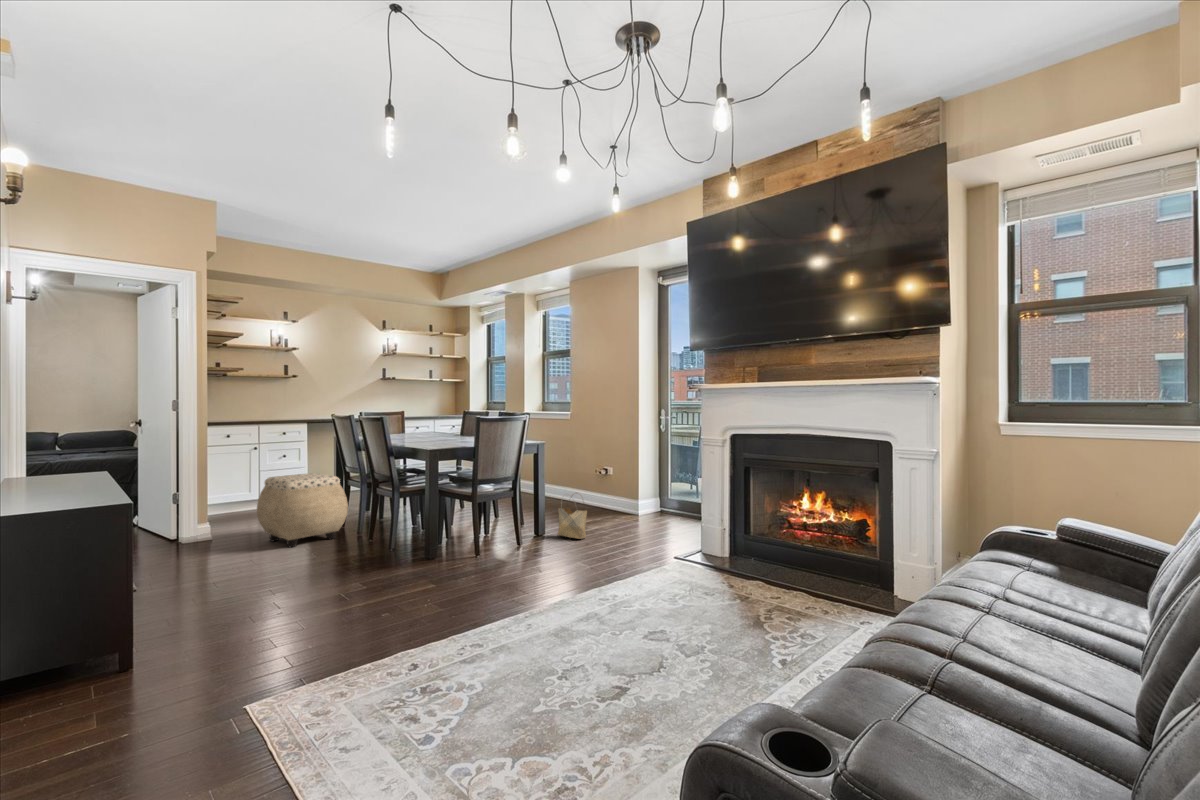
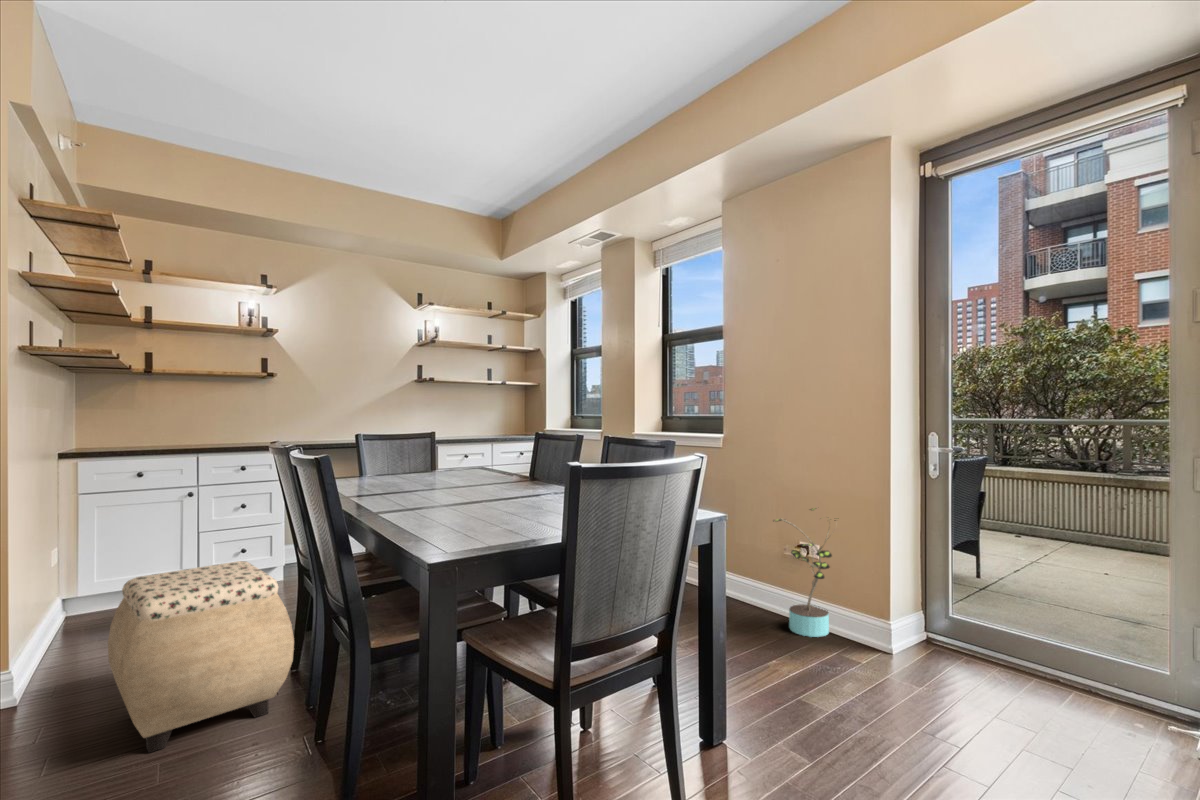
potted plant: none [588,449,621,512] -> present [774,508,839,637]
woven basket: present [558,497,587,539] -> none [762,636,845,766]

